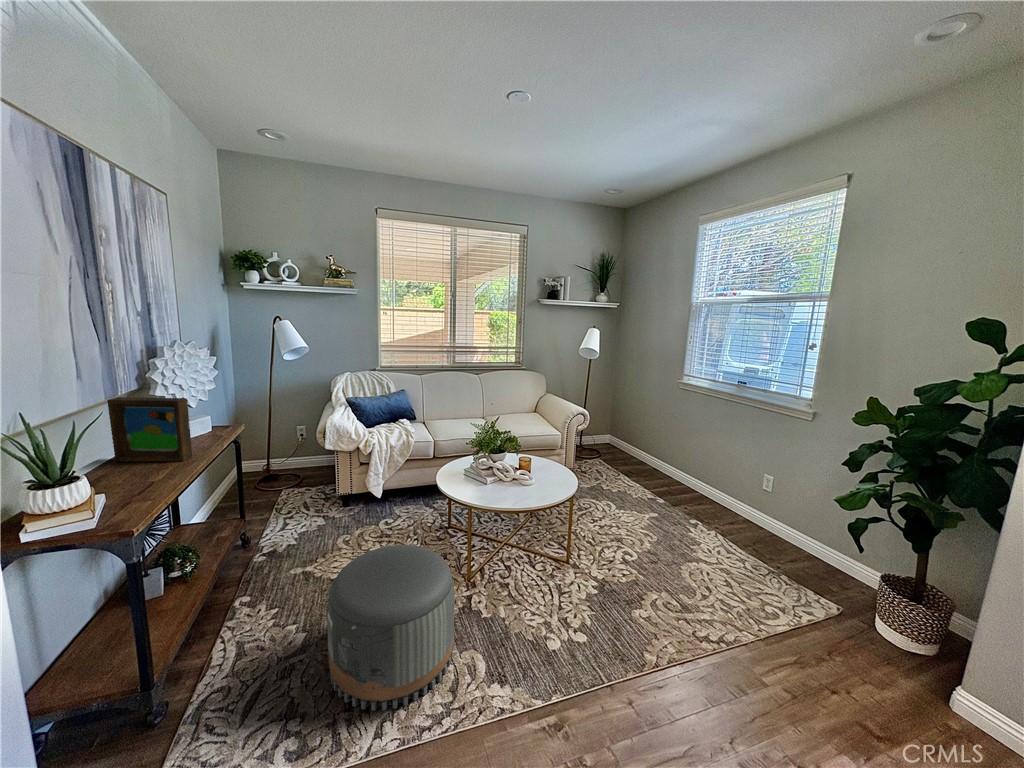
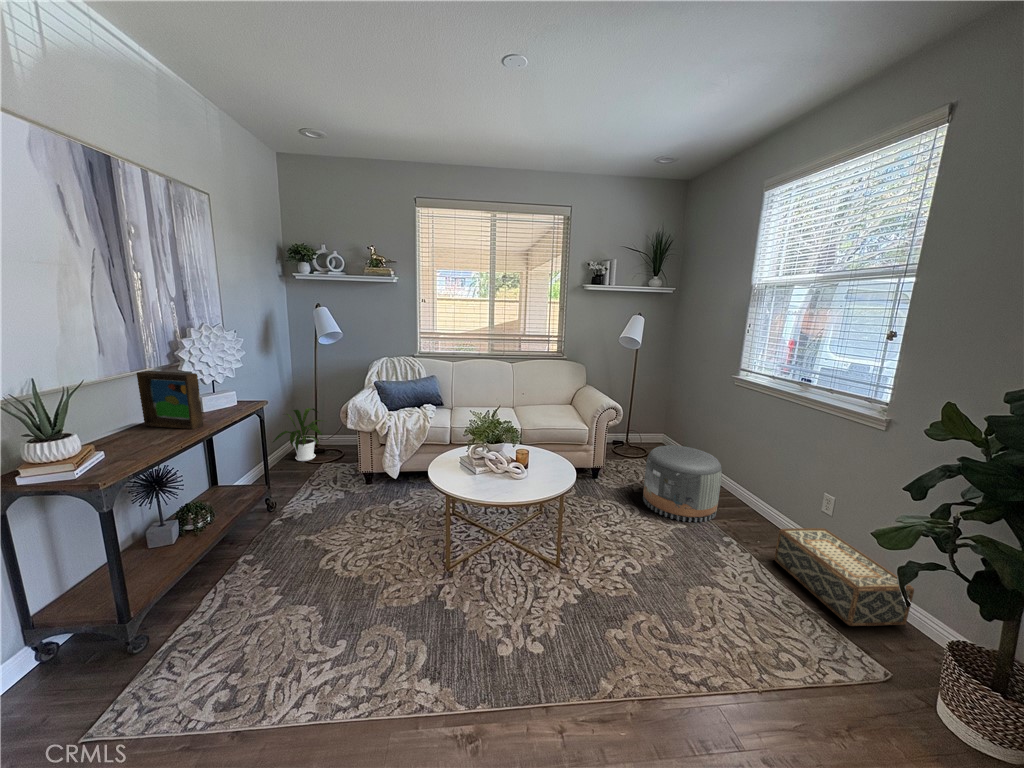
house plant: none [222,430,285,490] -> present [273,408,323,461]
woven basket: none [734,504,842,578] -> present [774,528,914,626]
pouf: present [327,545,455,711] -> present [643,445,722,522]

